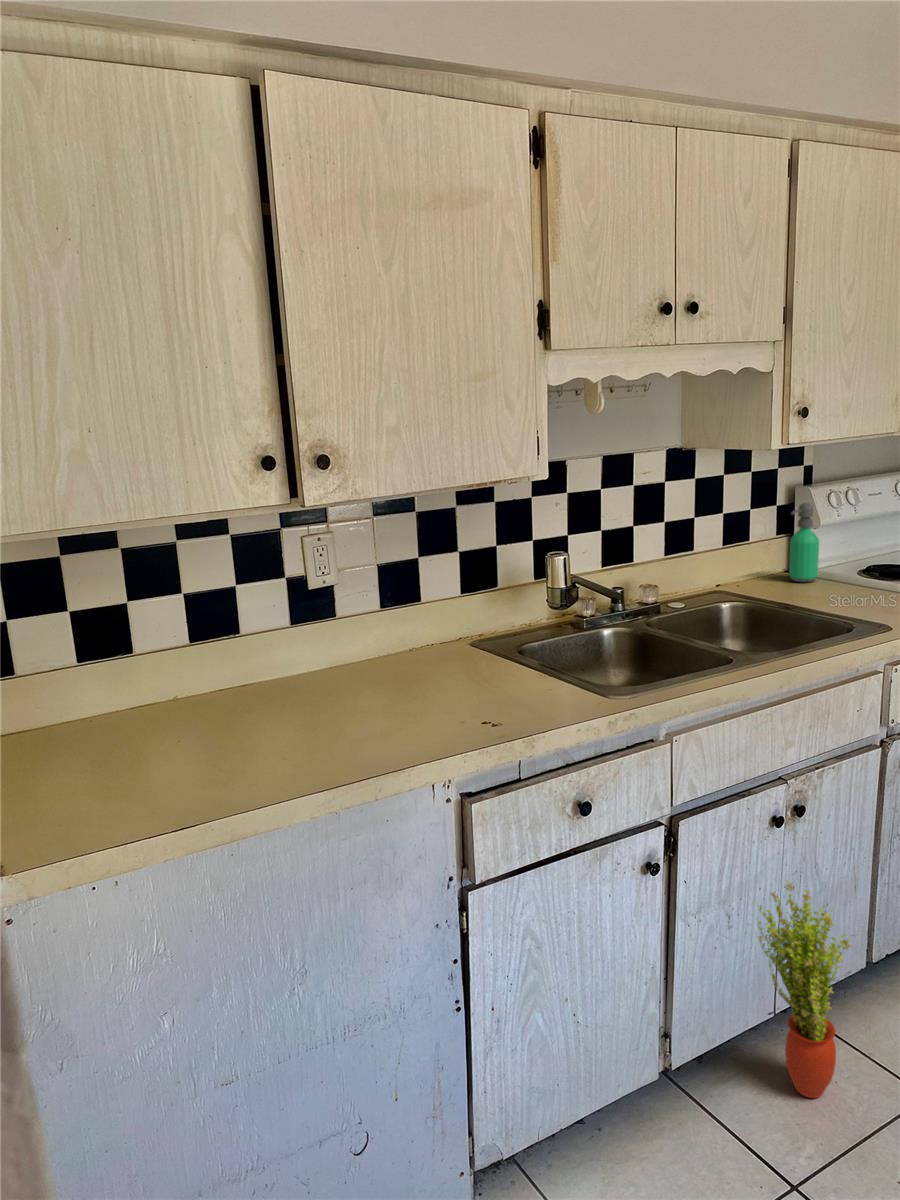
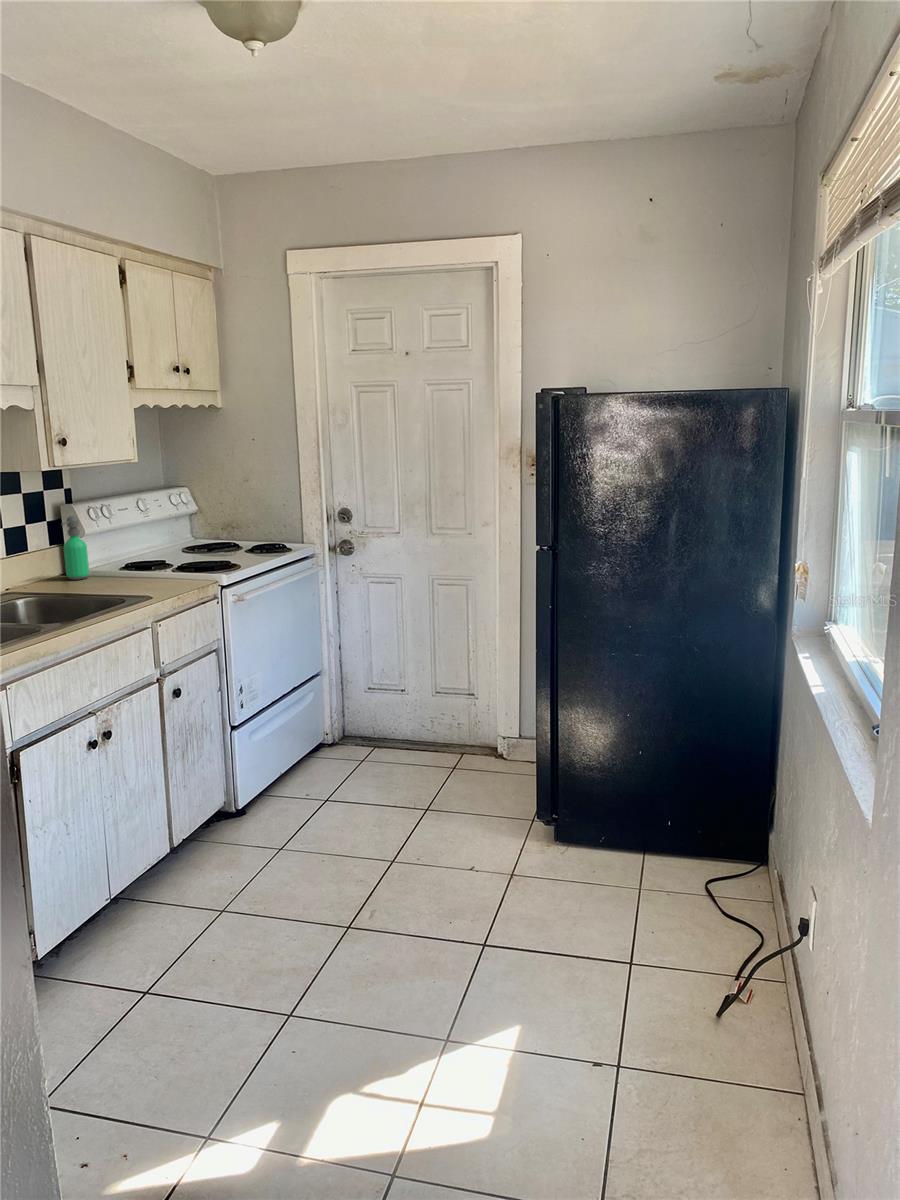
potted plant: present [756,880,851,1098] -> none [86,786,161,943]

